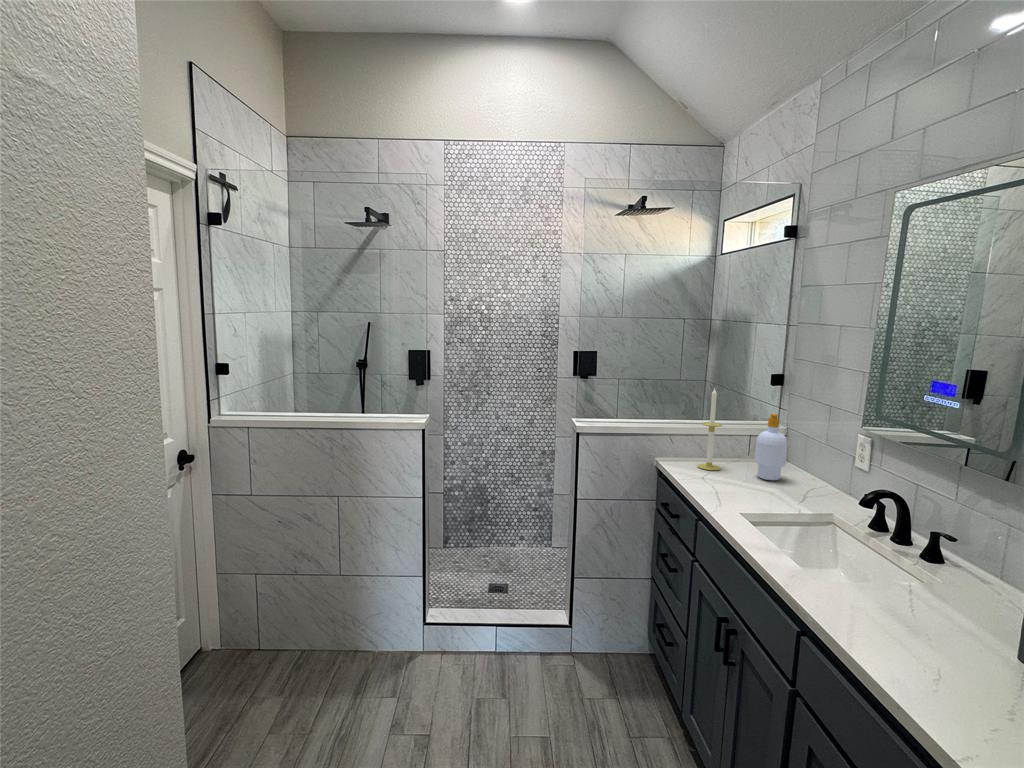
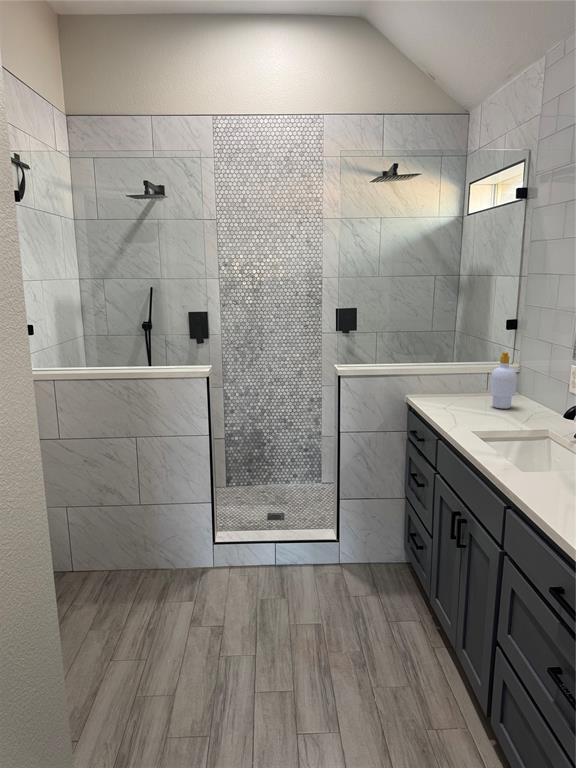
candle: present [698,388,722,470] -> none [443,332,463,403]

